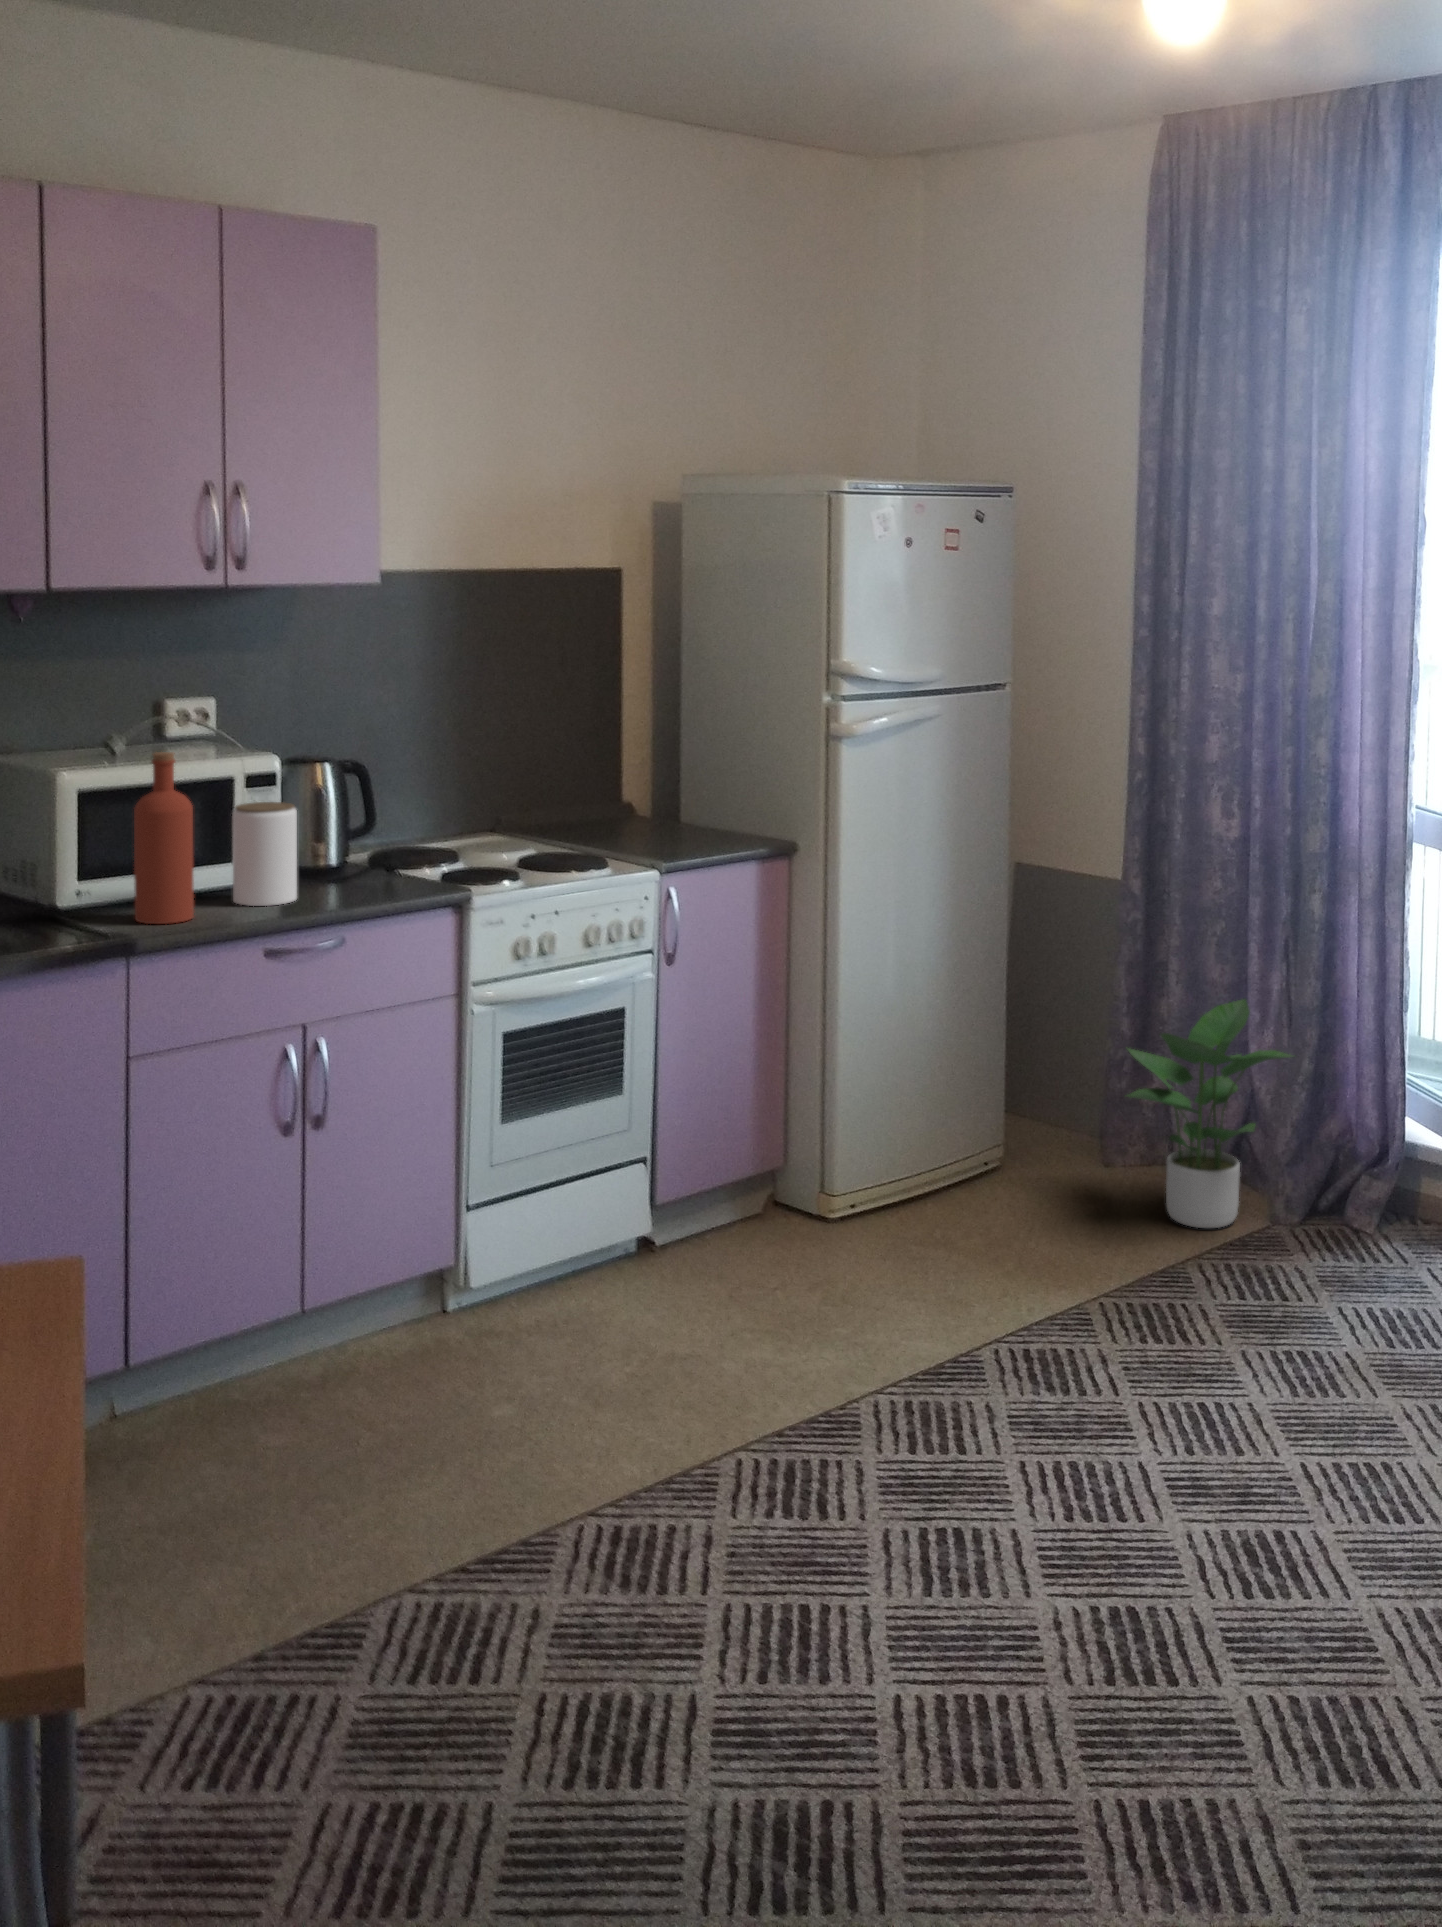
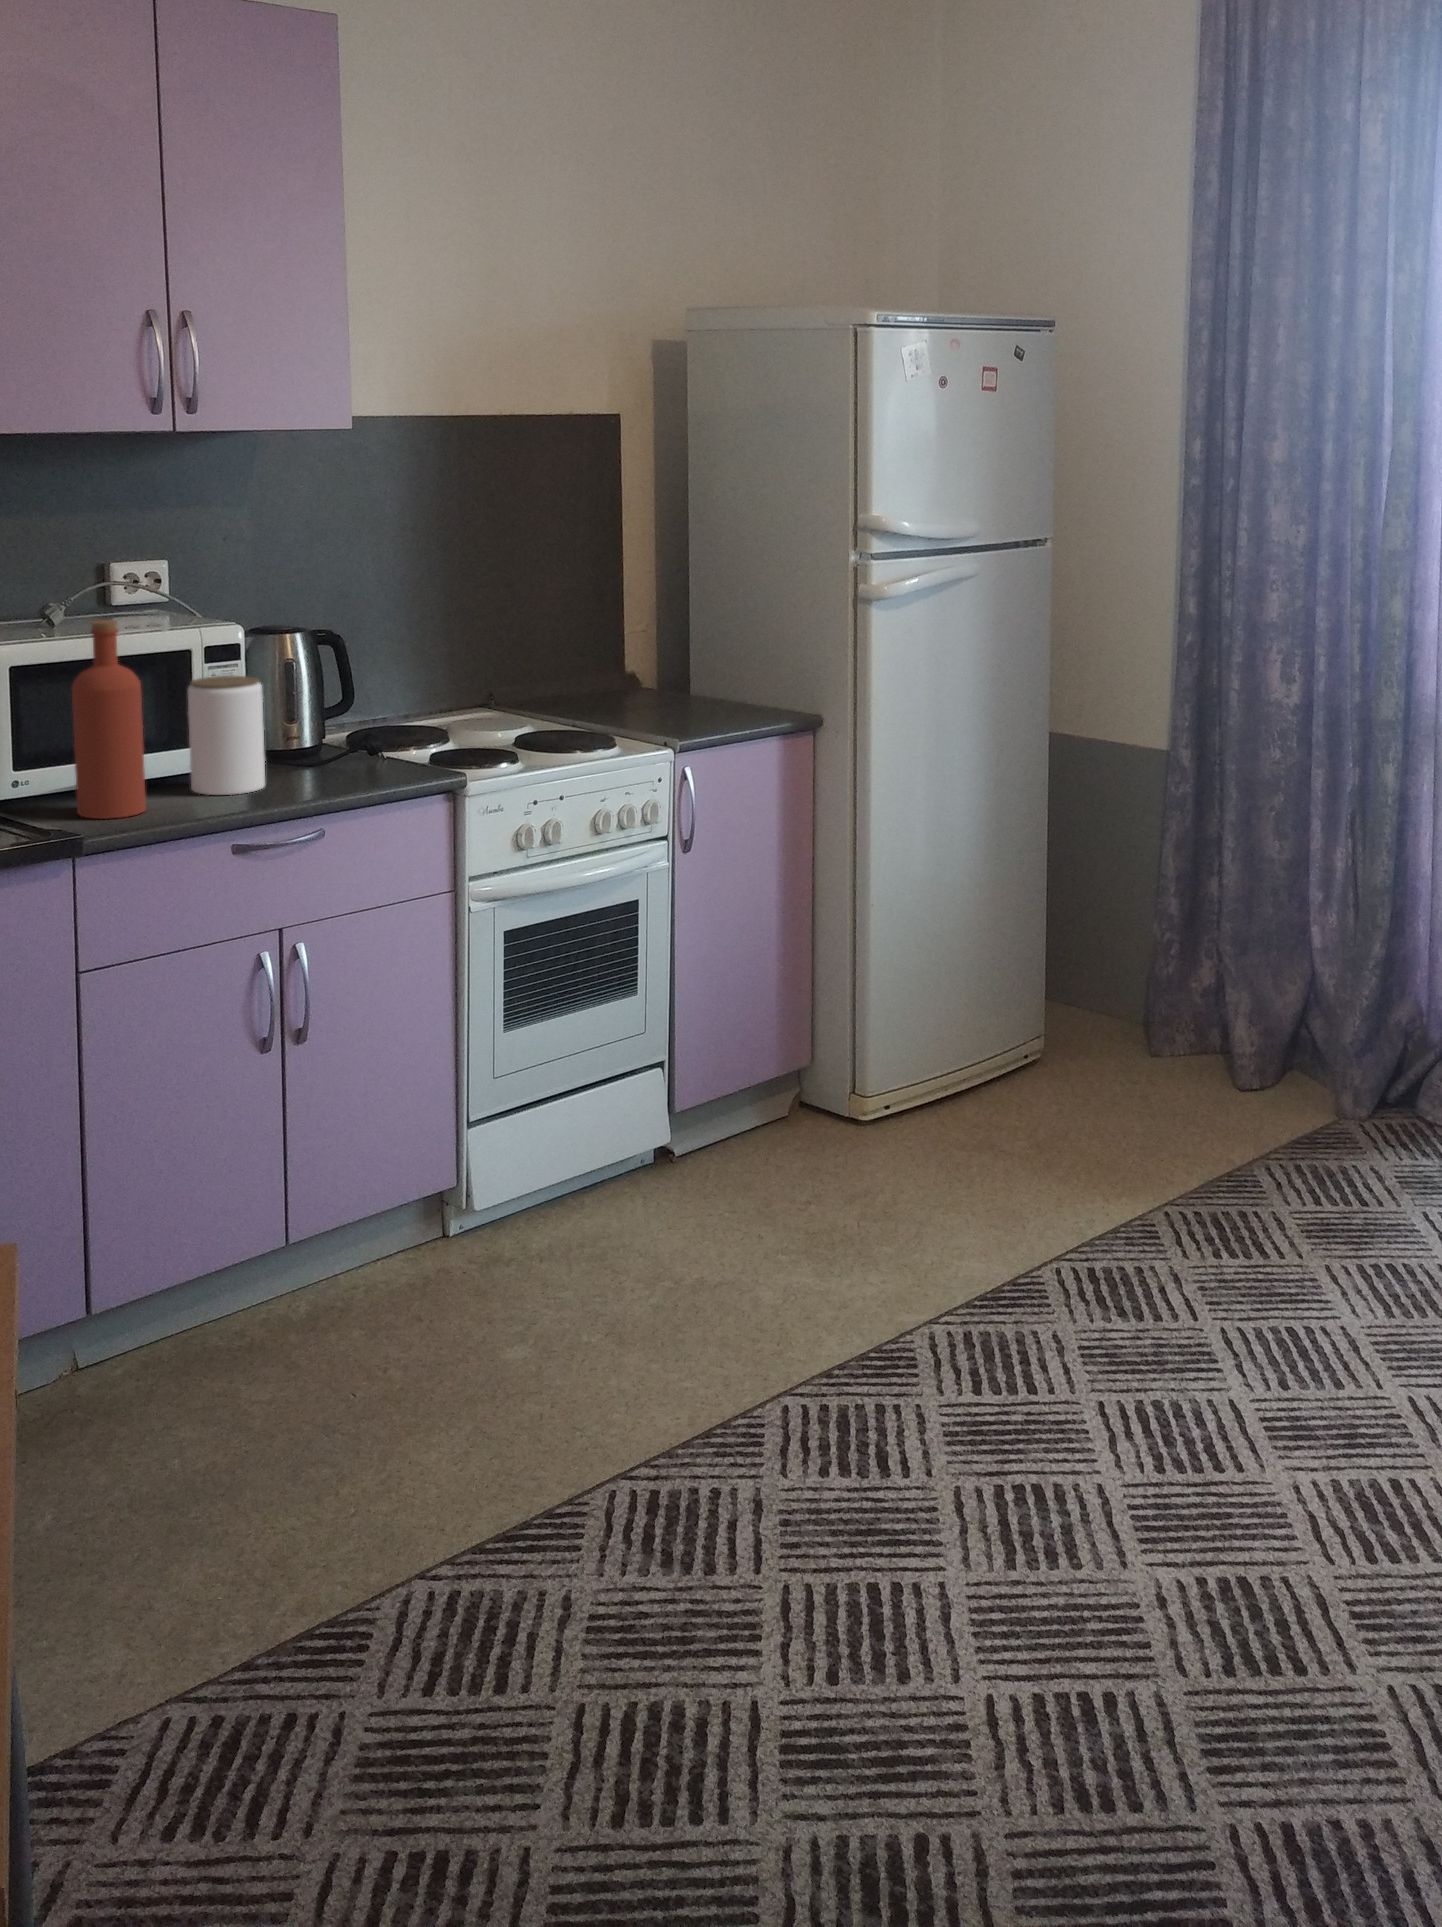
potted plant: present [1127,999,1292,1228] -> none [1181,877,1370,1125]

